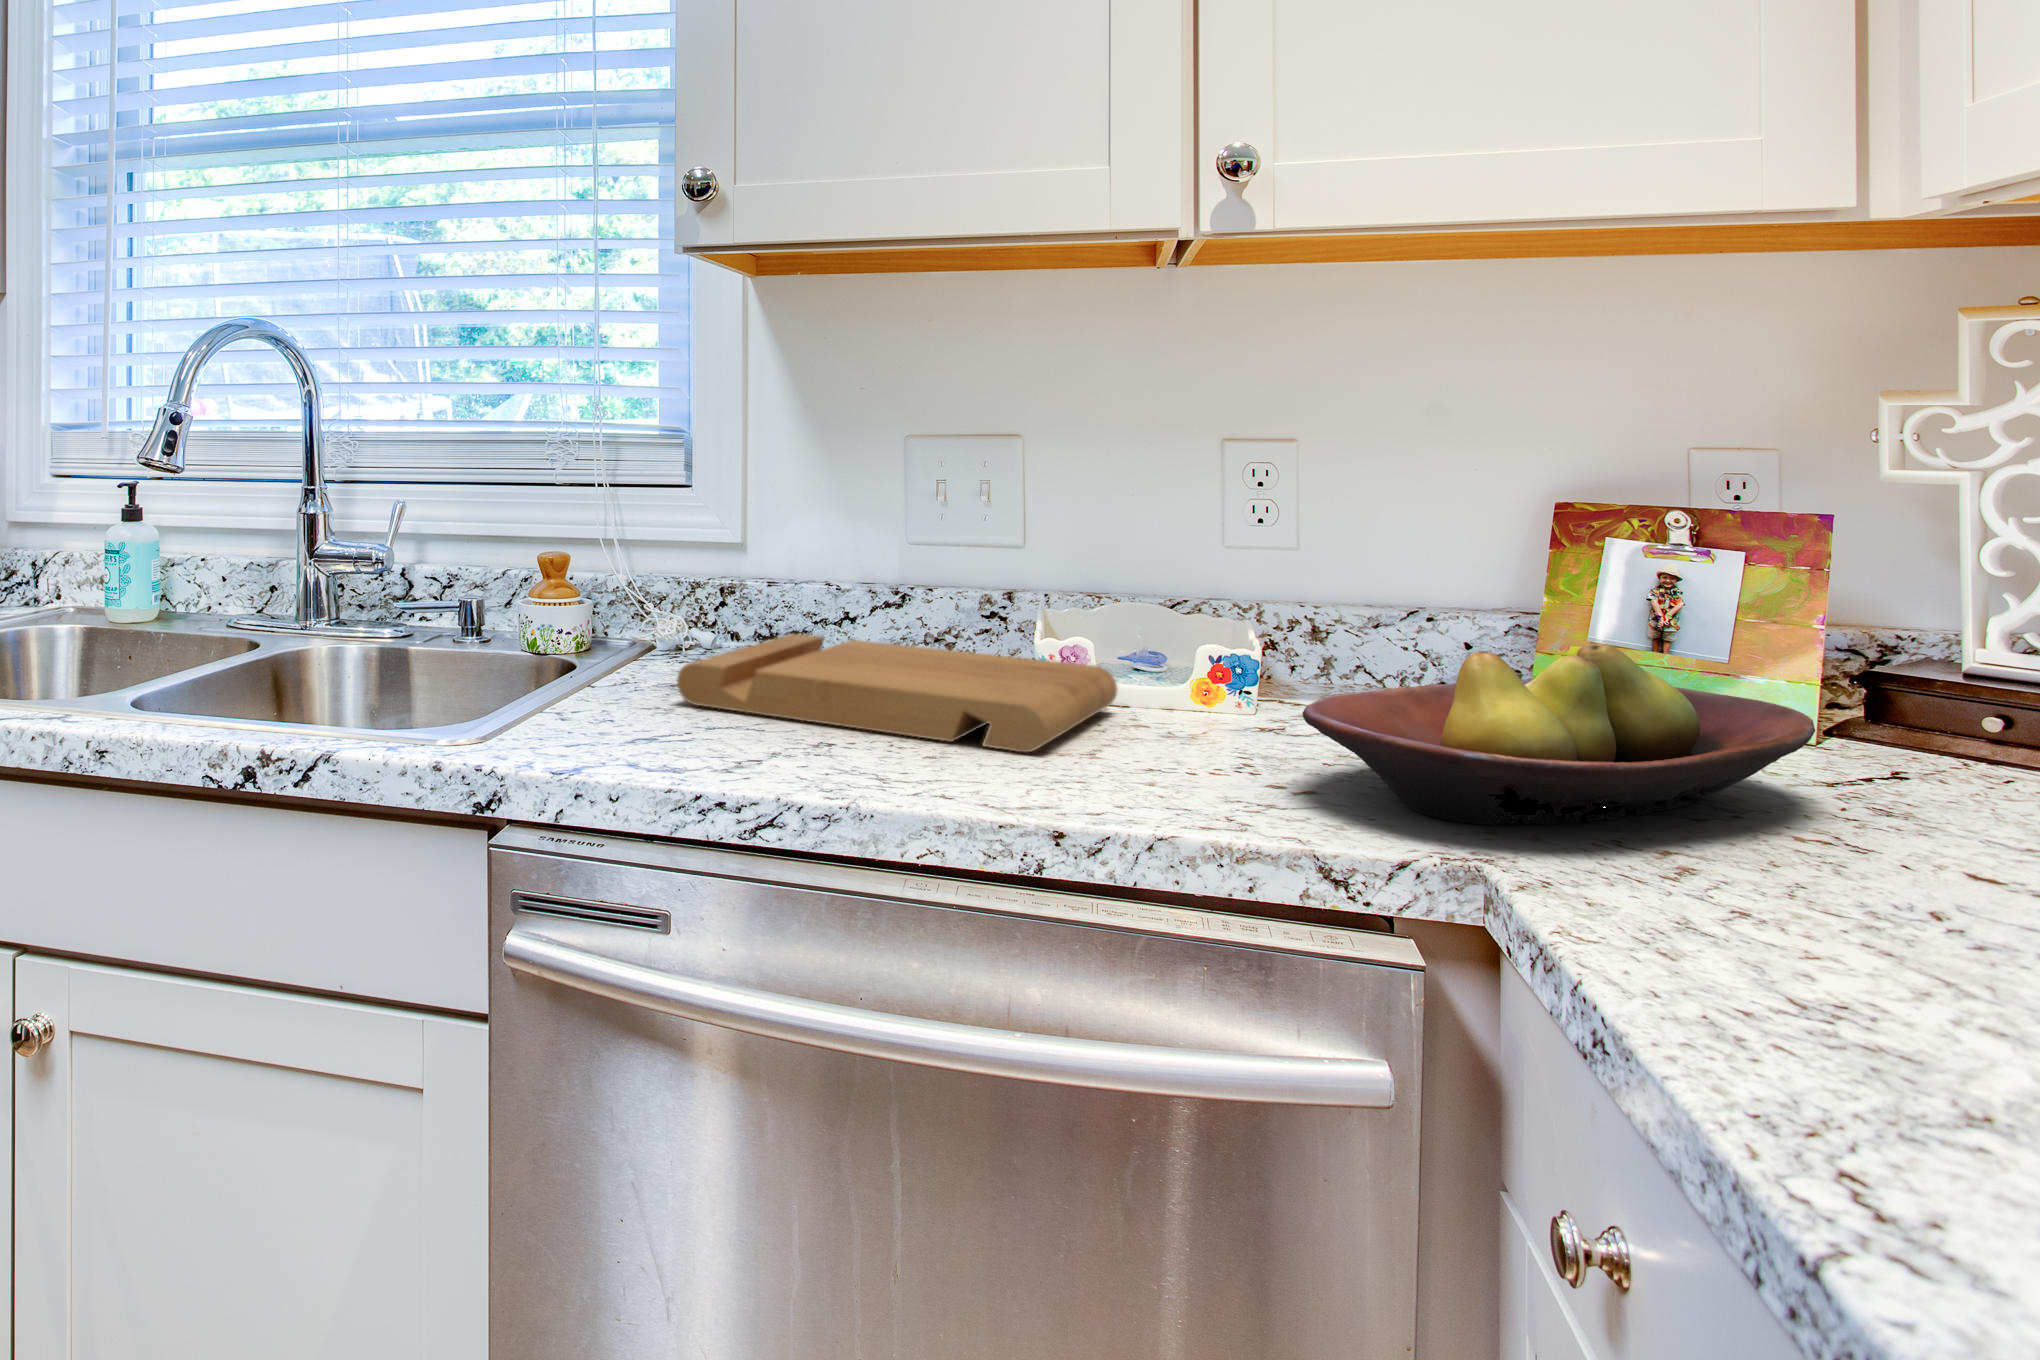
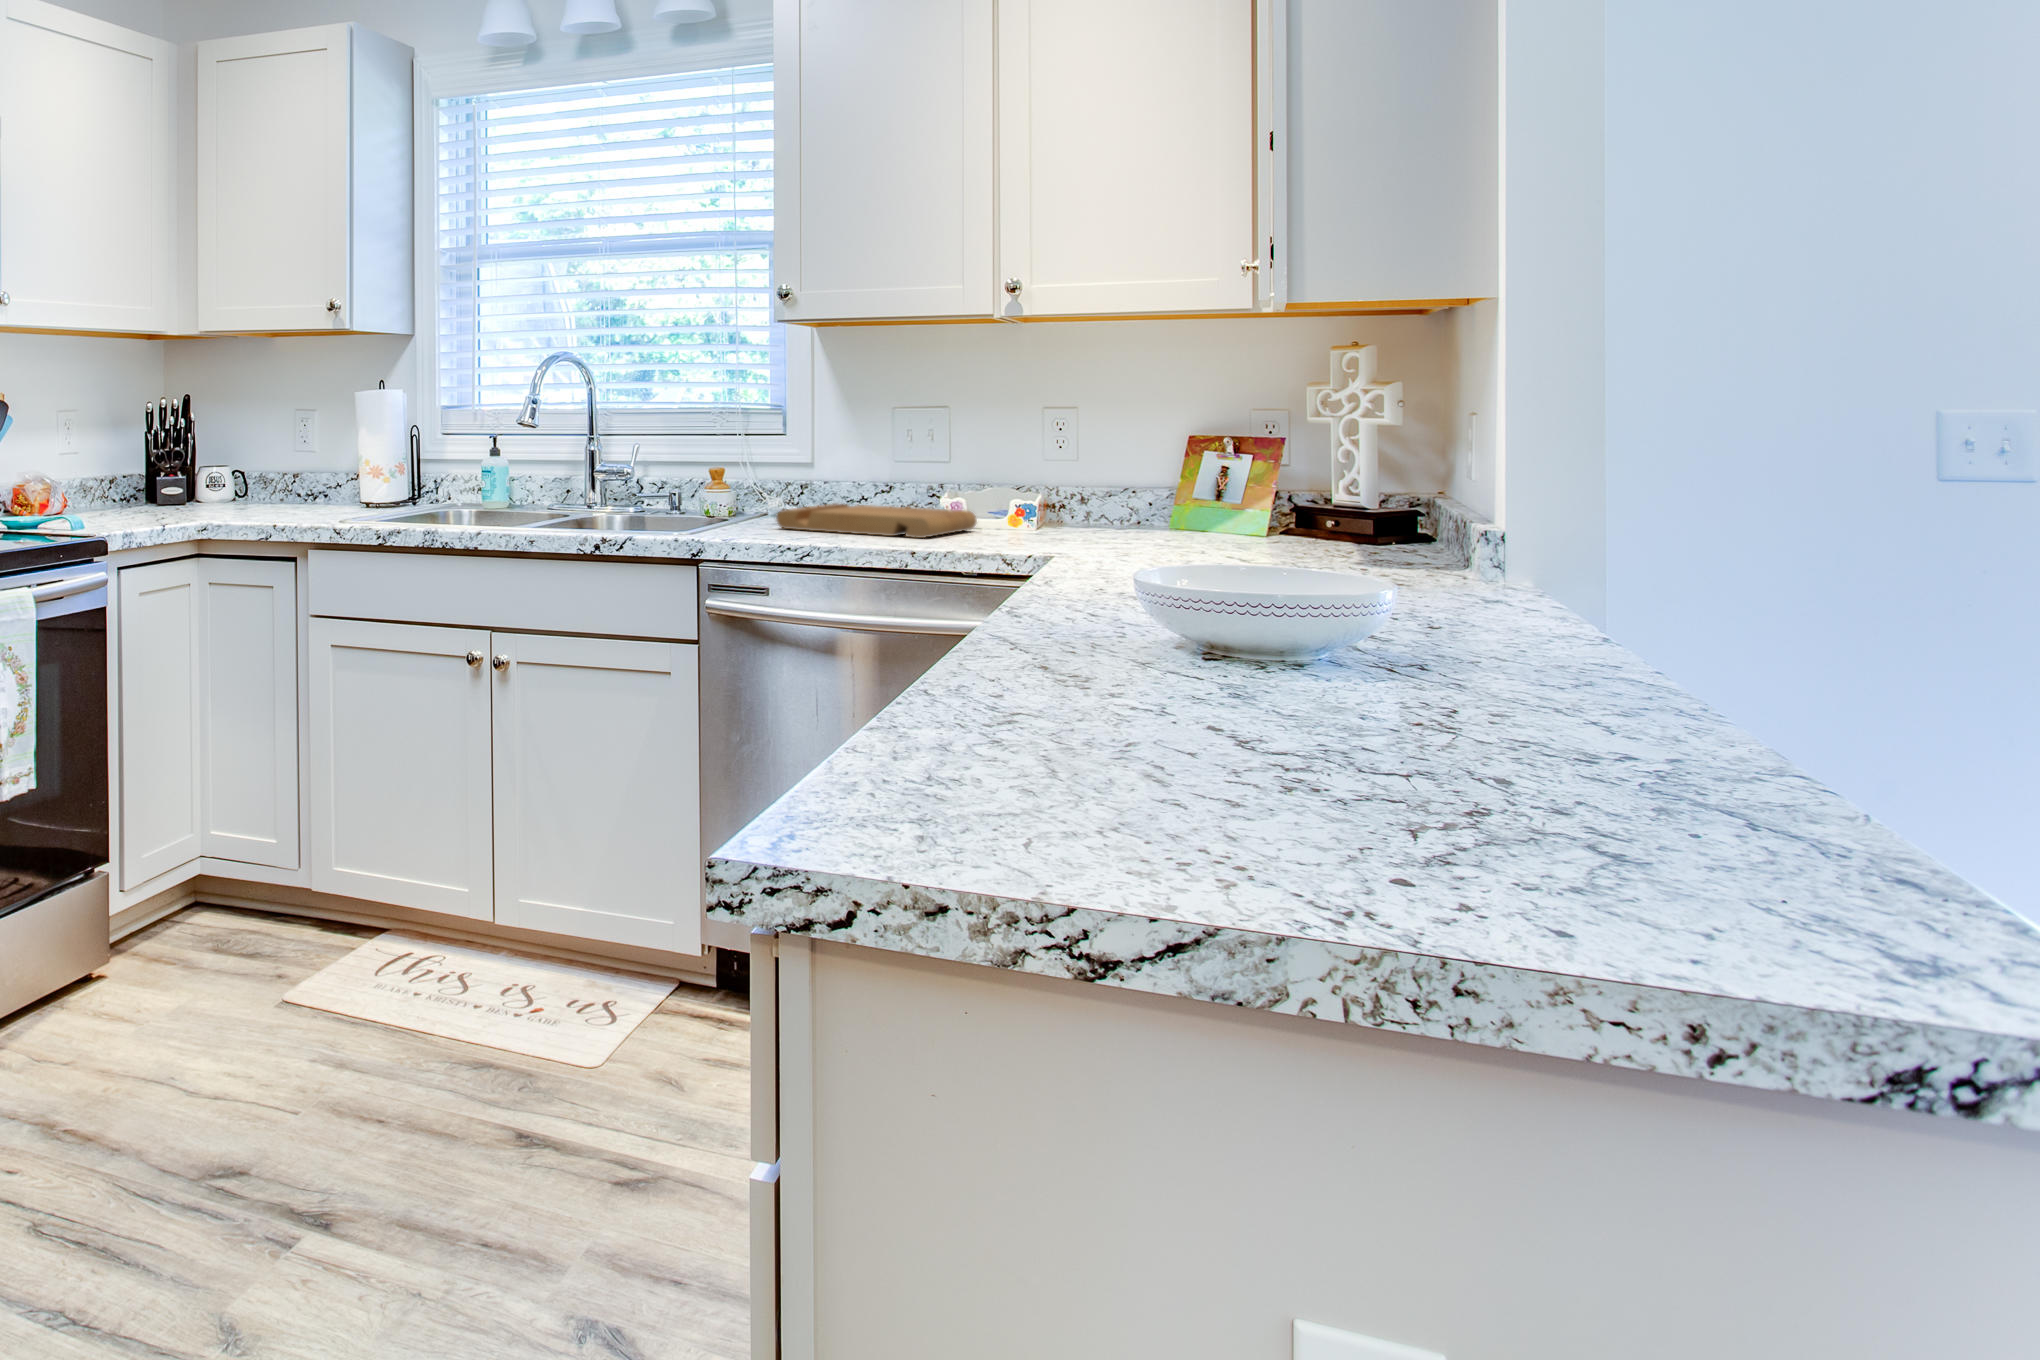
fruit bowl: present [1302,643,1815,824] -> none [1023,487,1228,549]

